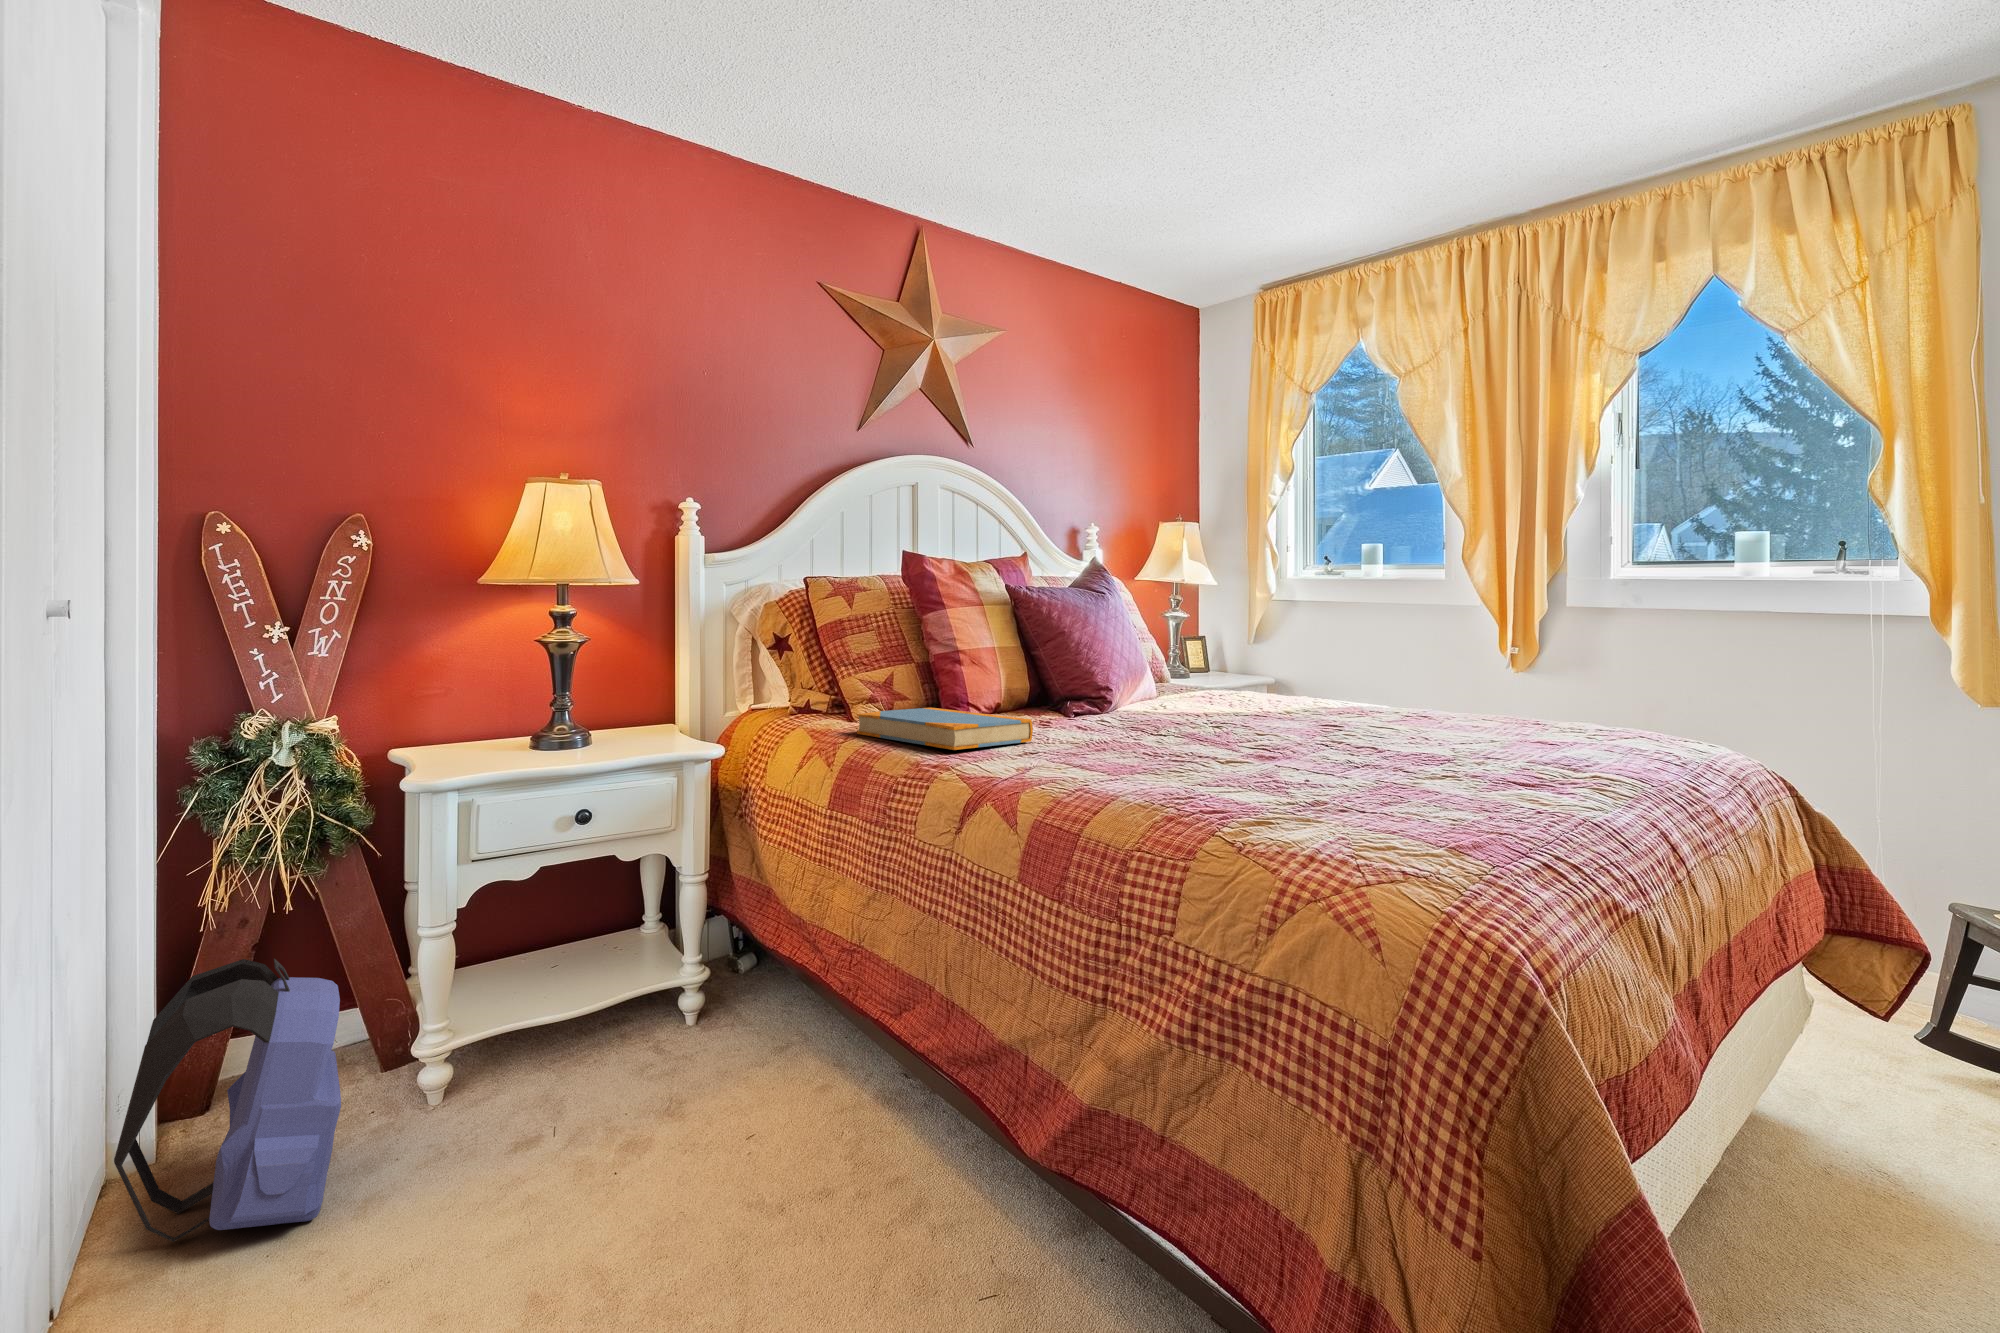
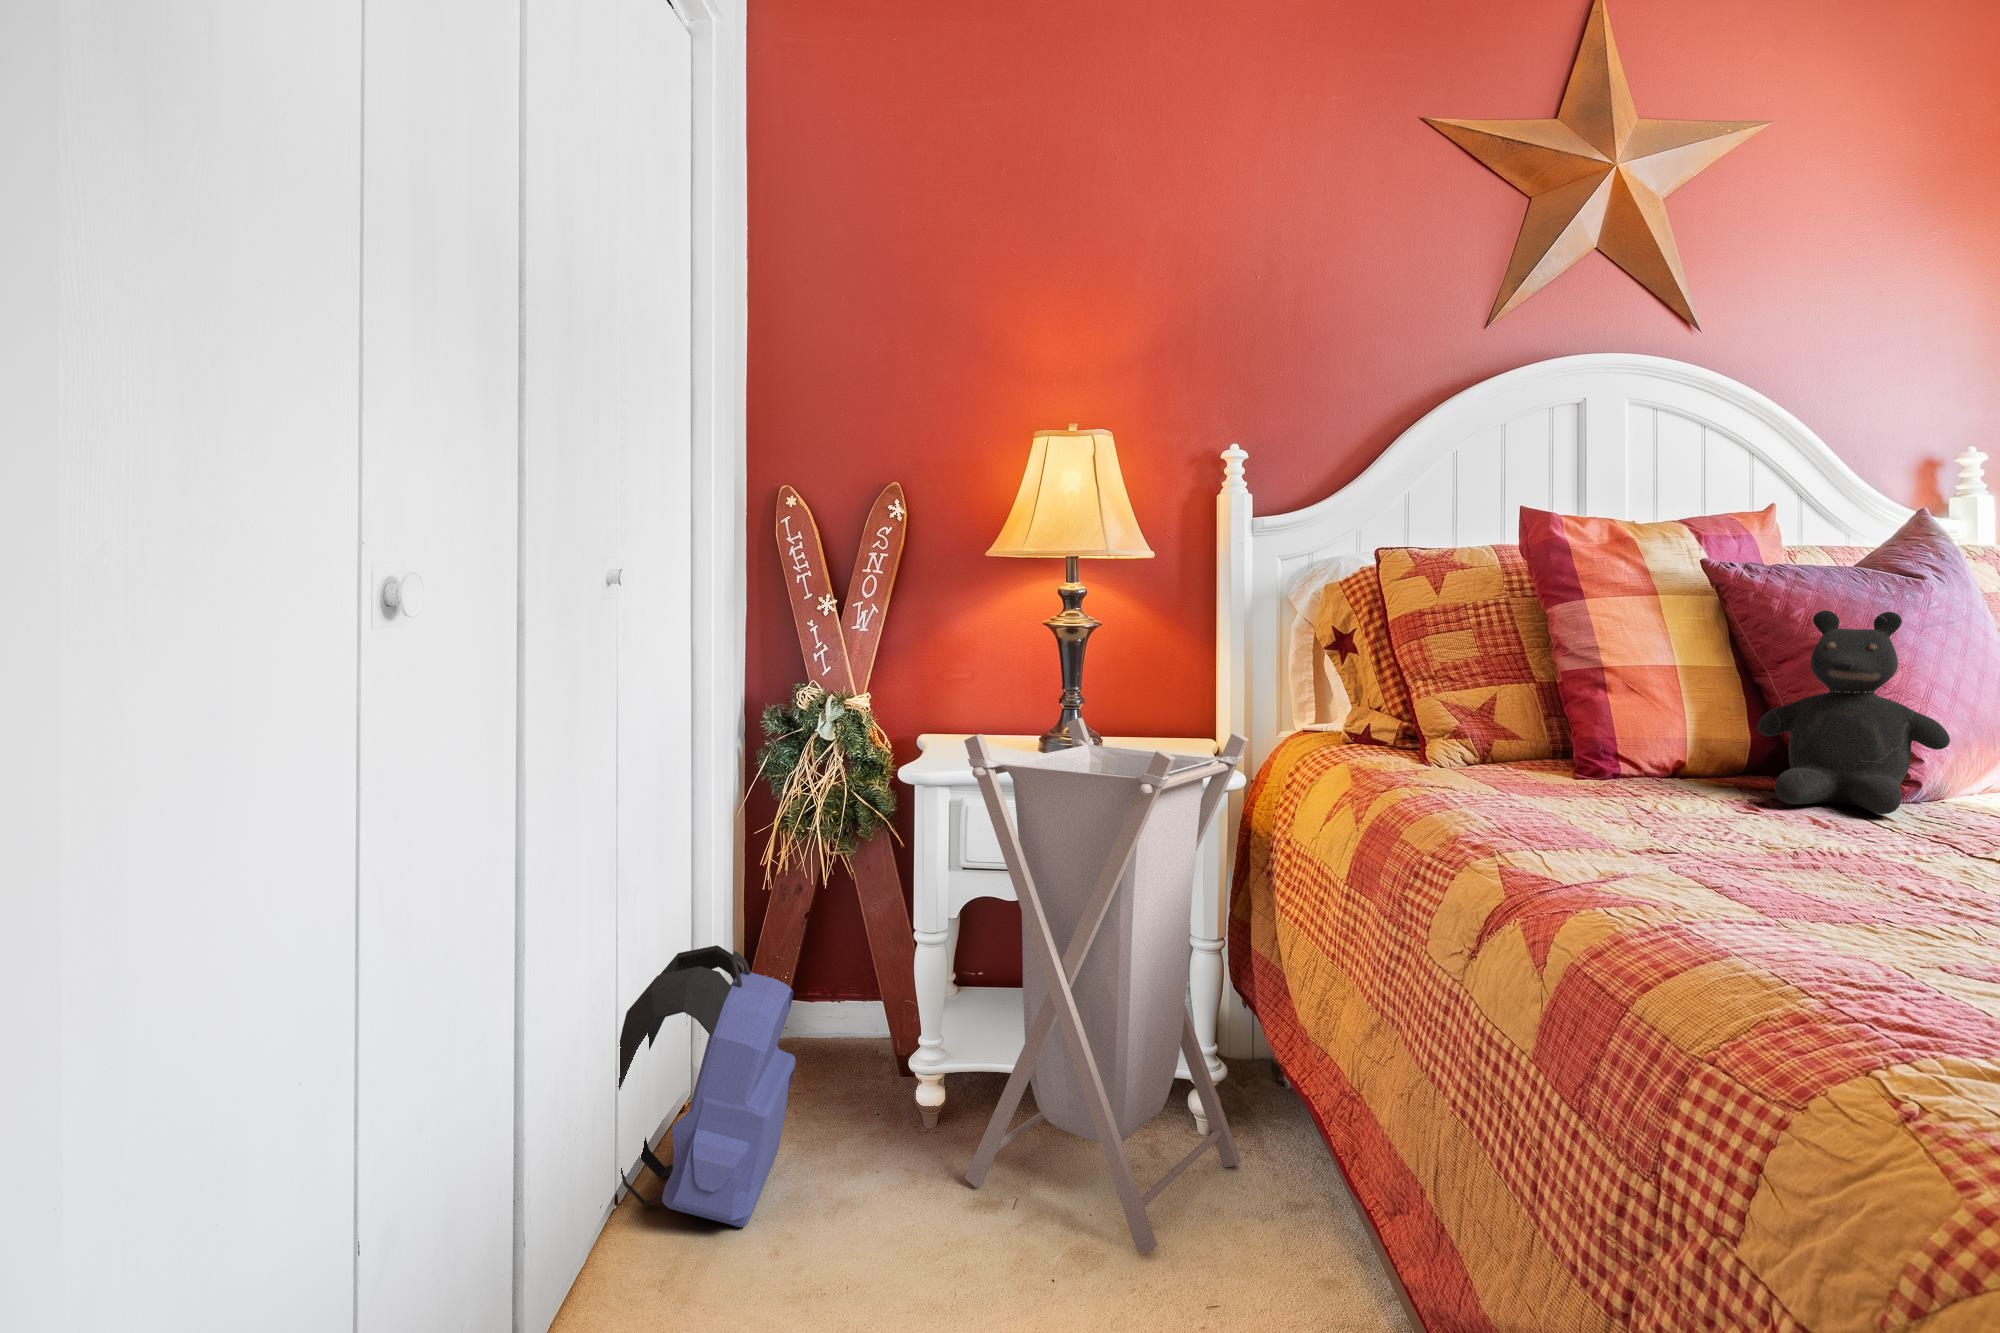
teddy bear: none [1049,614,1140,726] -> present [1757,610,1950,814]
book: present [857,708,1033,750] -> none [1404,750,1679,825]
laundry hamper: none [514,710,745,1115] -> present [964,718,1249,1252]

